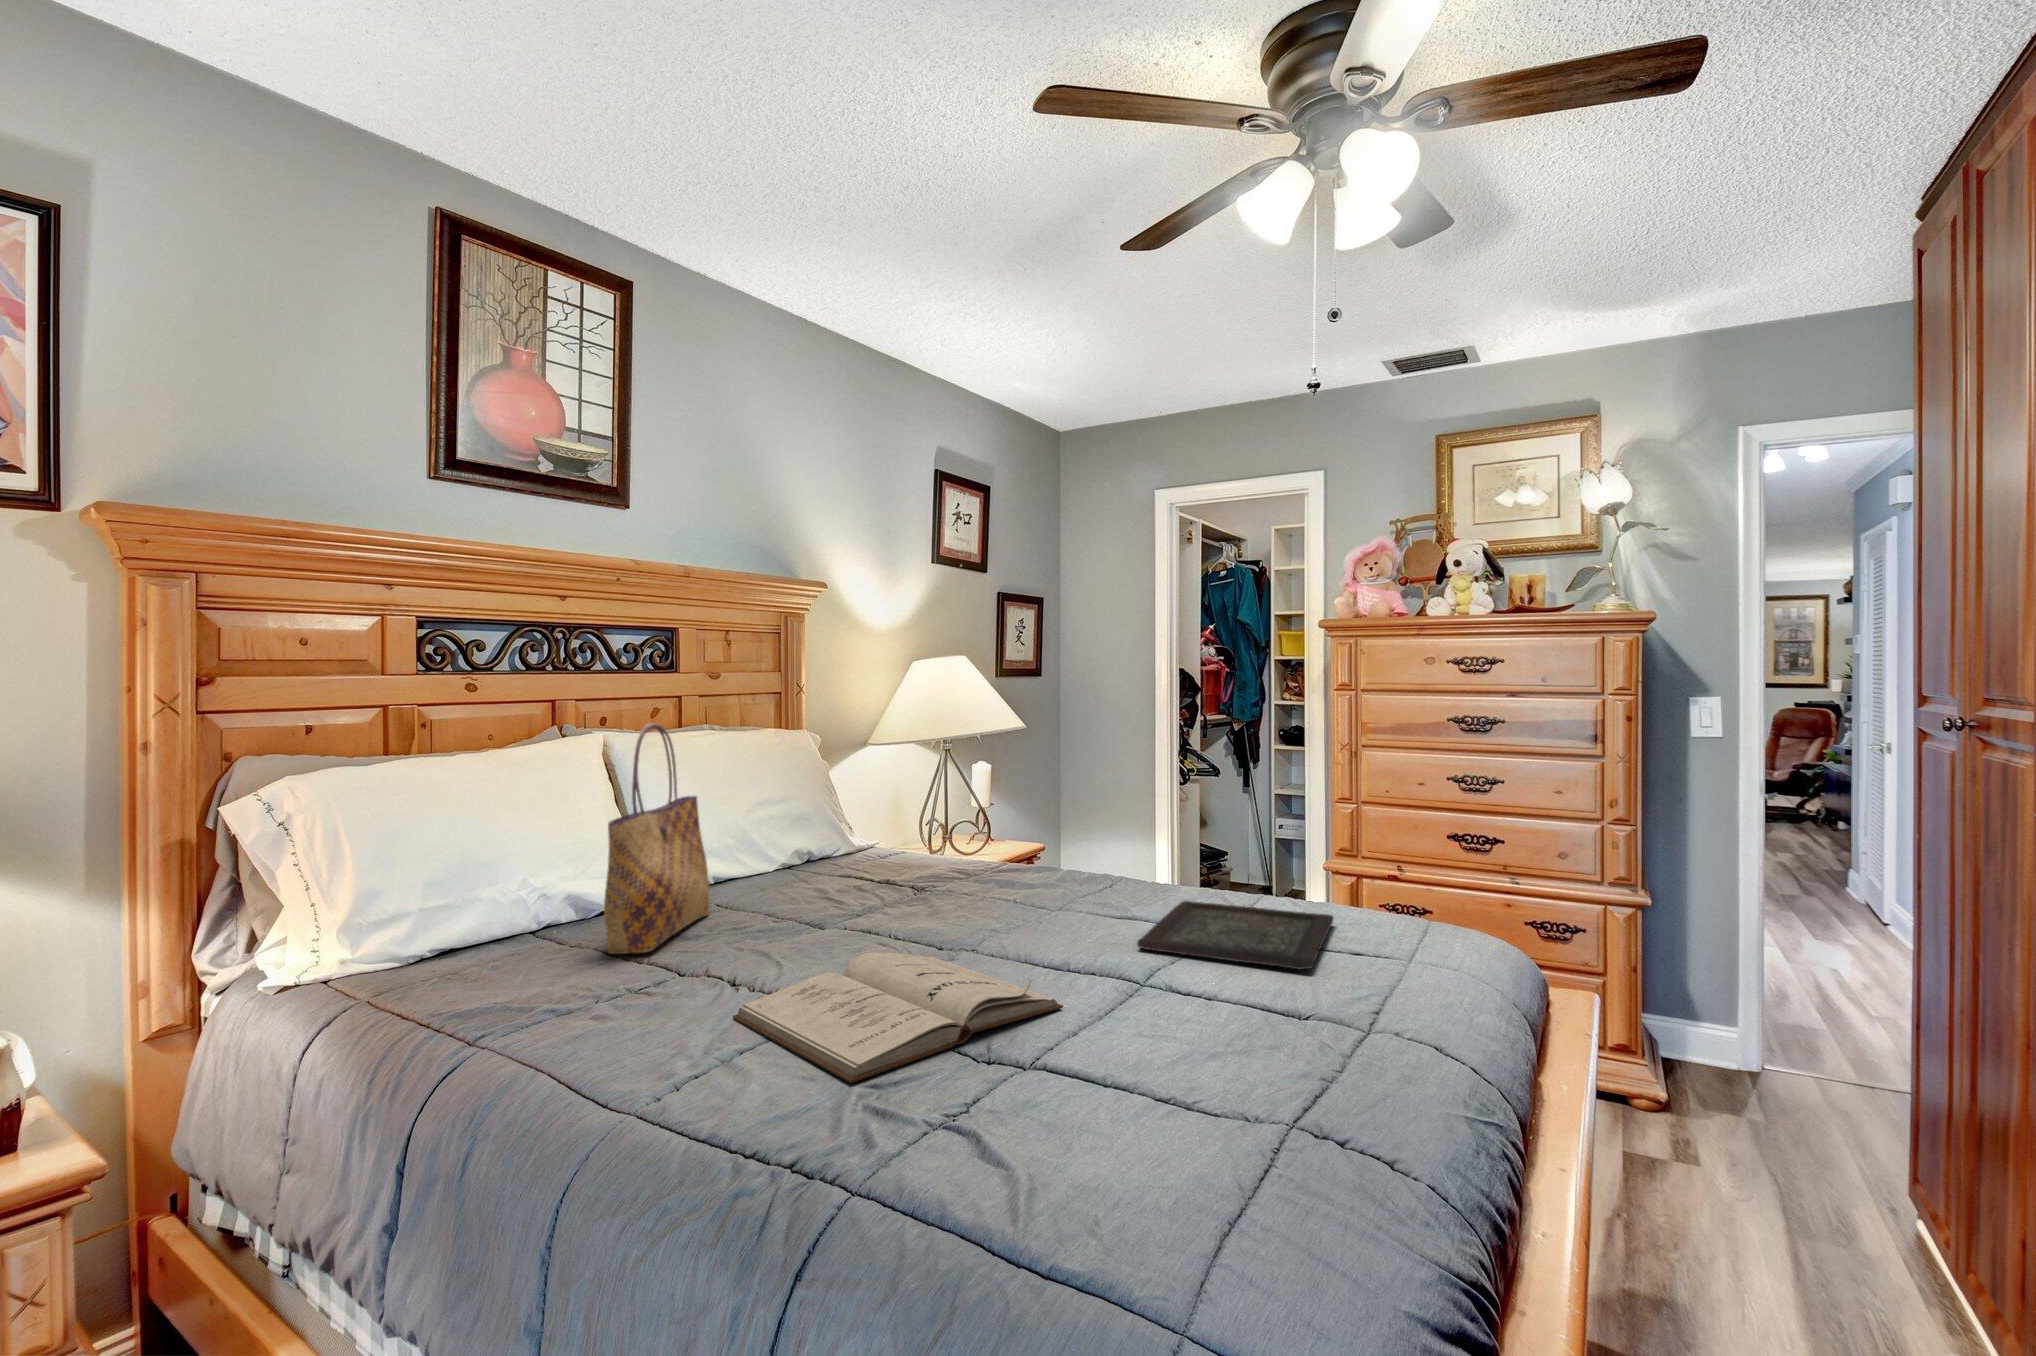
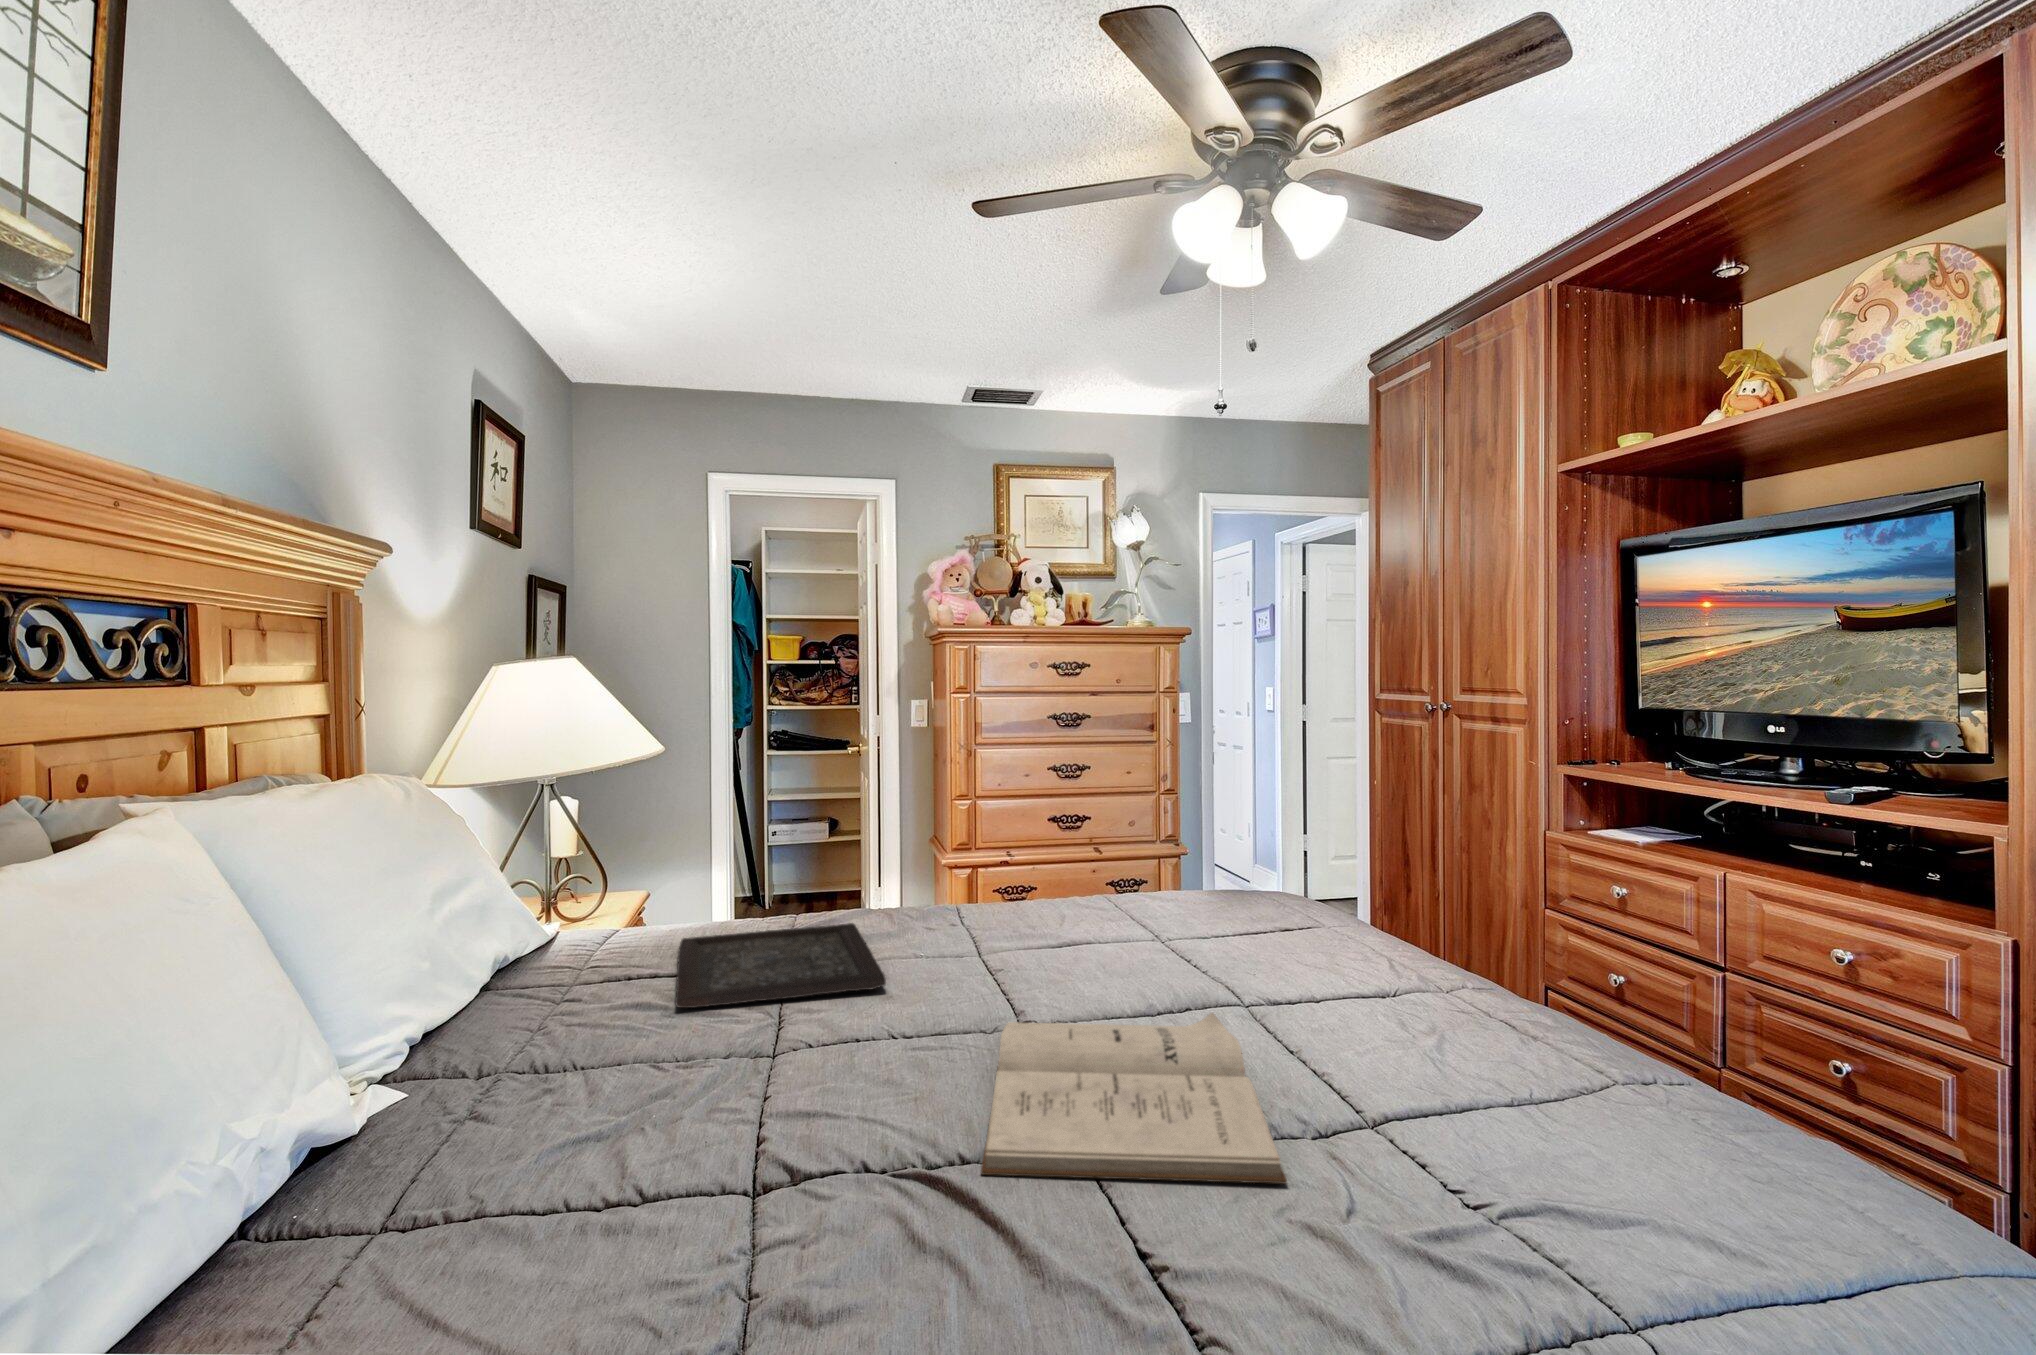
tote bag: present [604,723,709,954] -> none [495,753,640,1164]
tray: present [1137,901,1334,969] -> present [675,923,886,1008]

